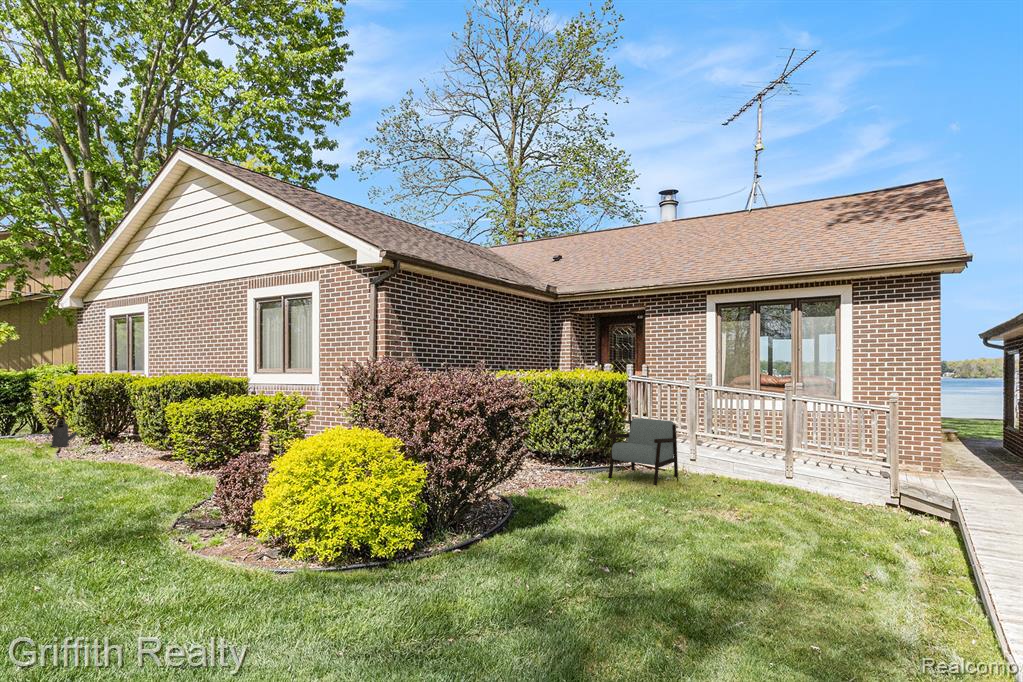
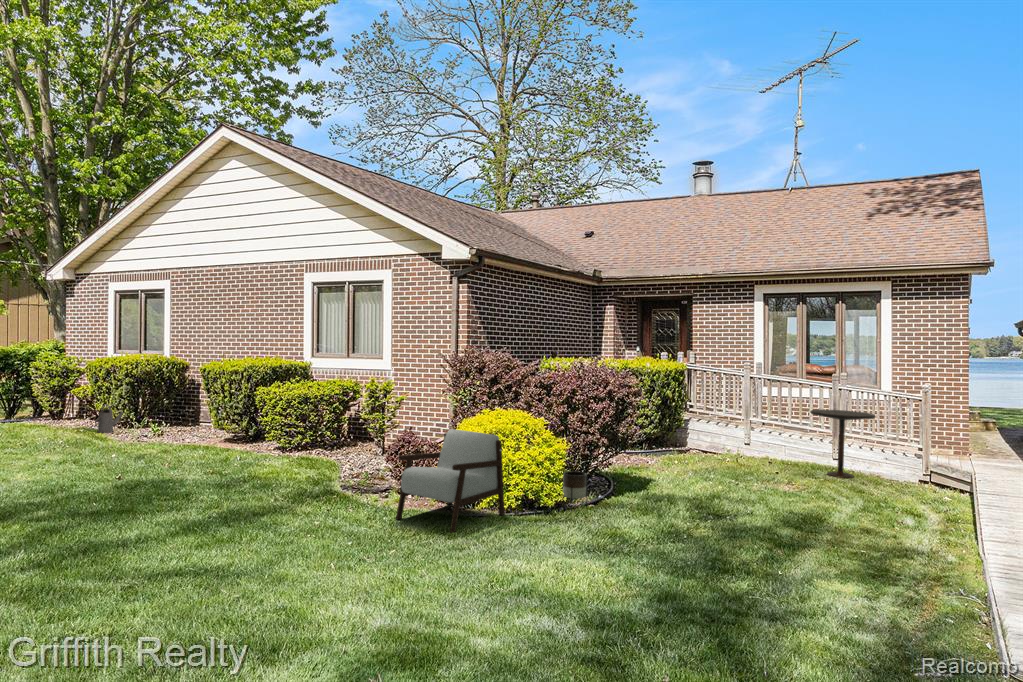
armchair: present [608,418,678,485] -> present [396,429,505,533]
pedestal table: none [756,423,832,503] -> present [810,409,876,478]
planter: none [416,499,448,552] -> present [563,471,587,507]

